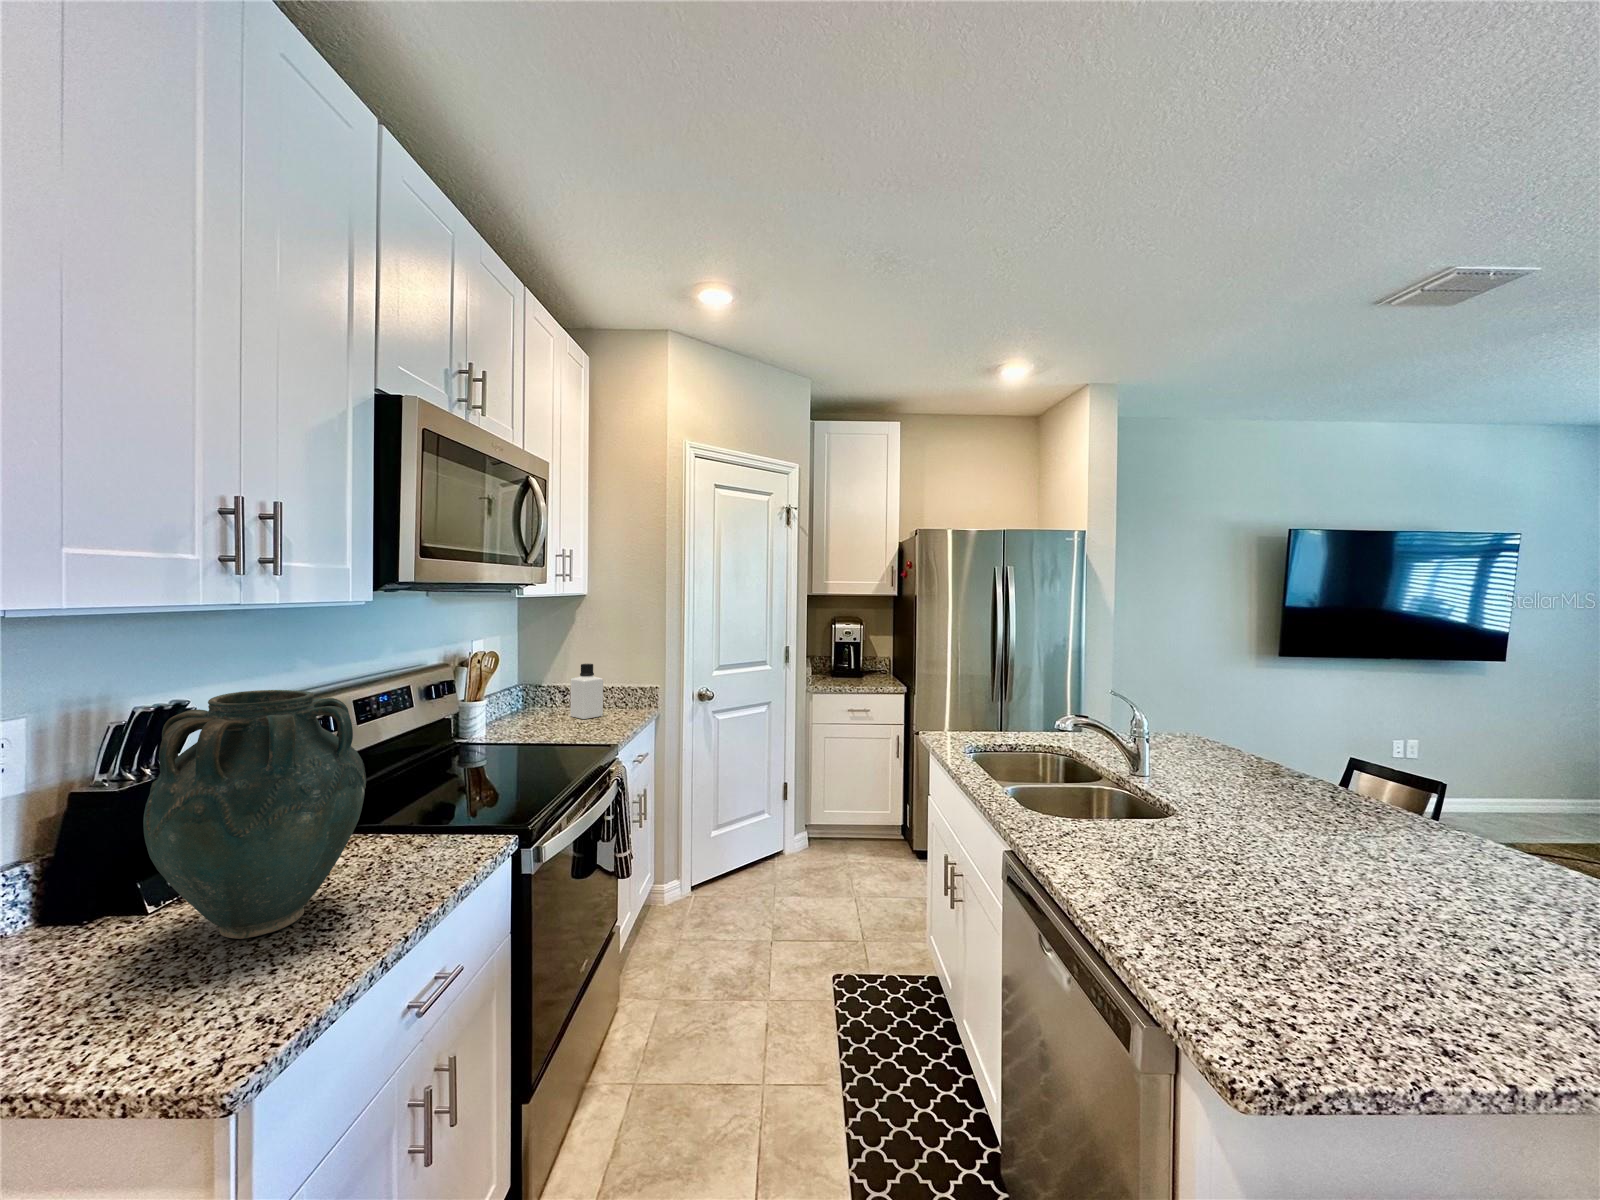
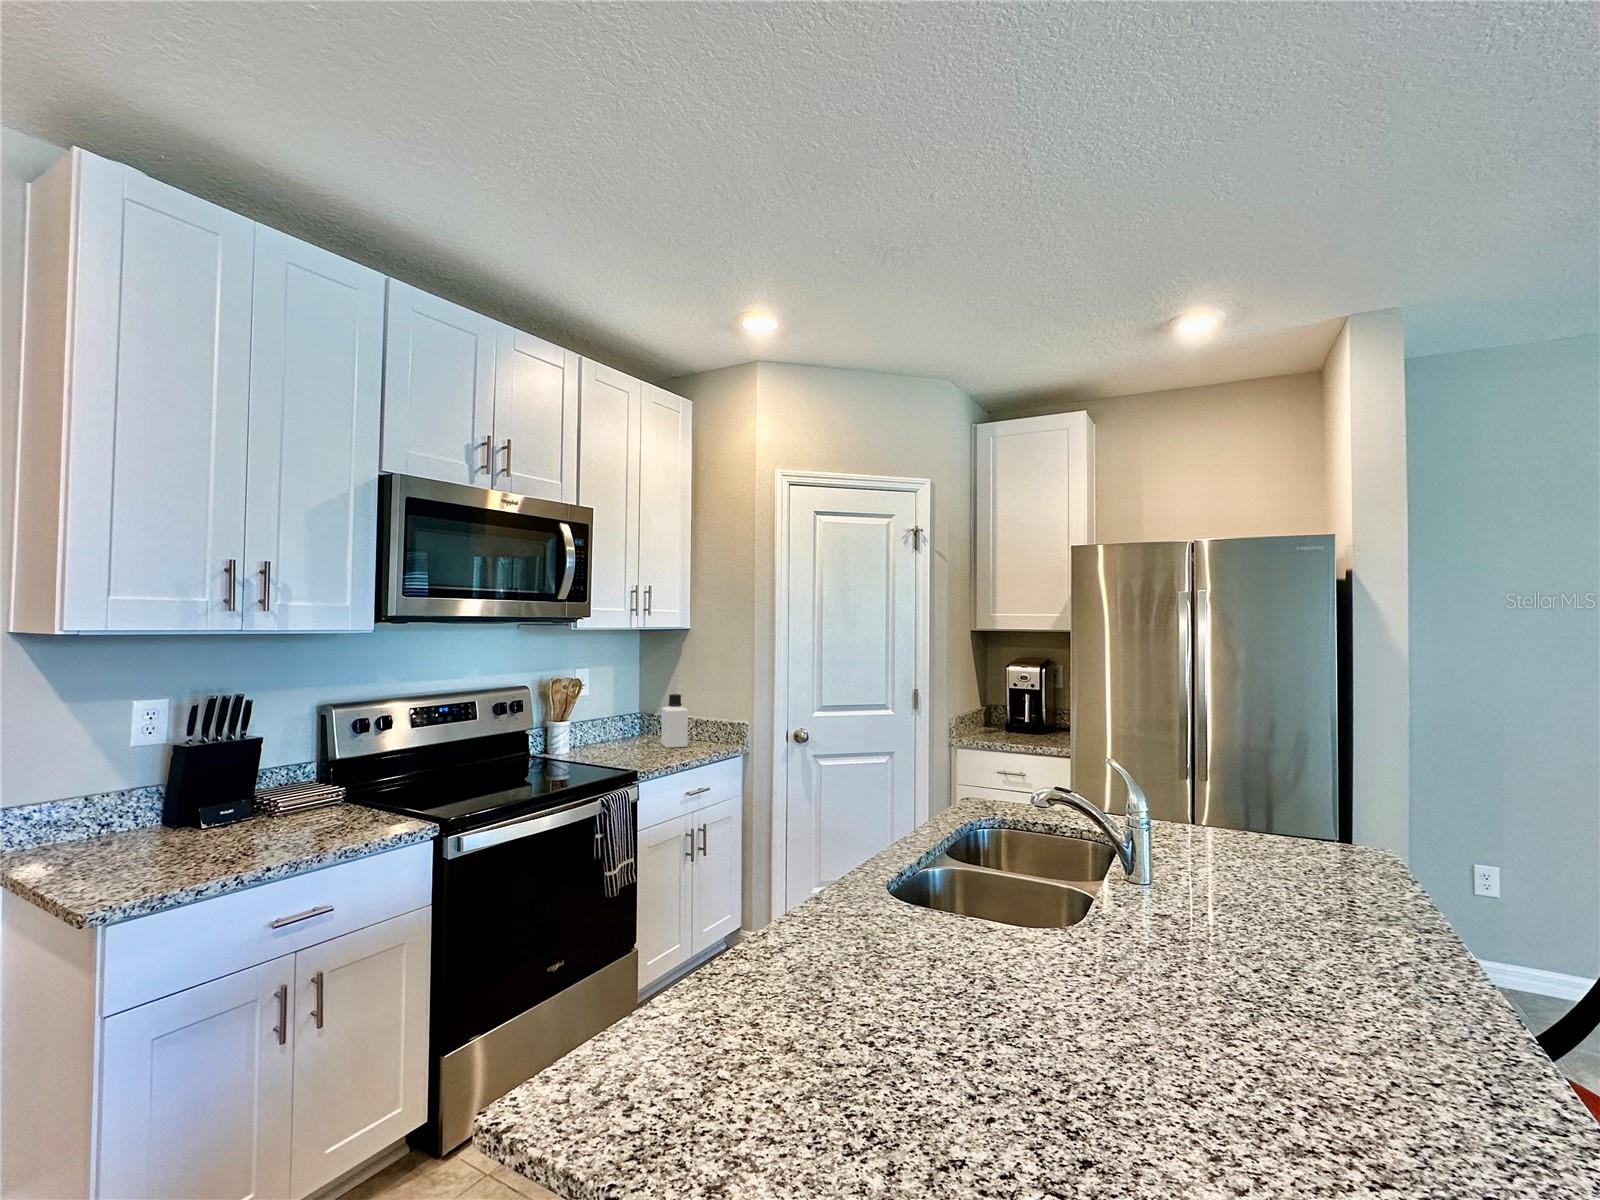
vase: present [143,690,366,939] -> none [159,693,297,851]

